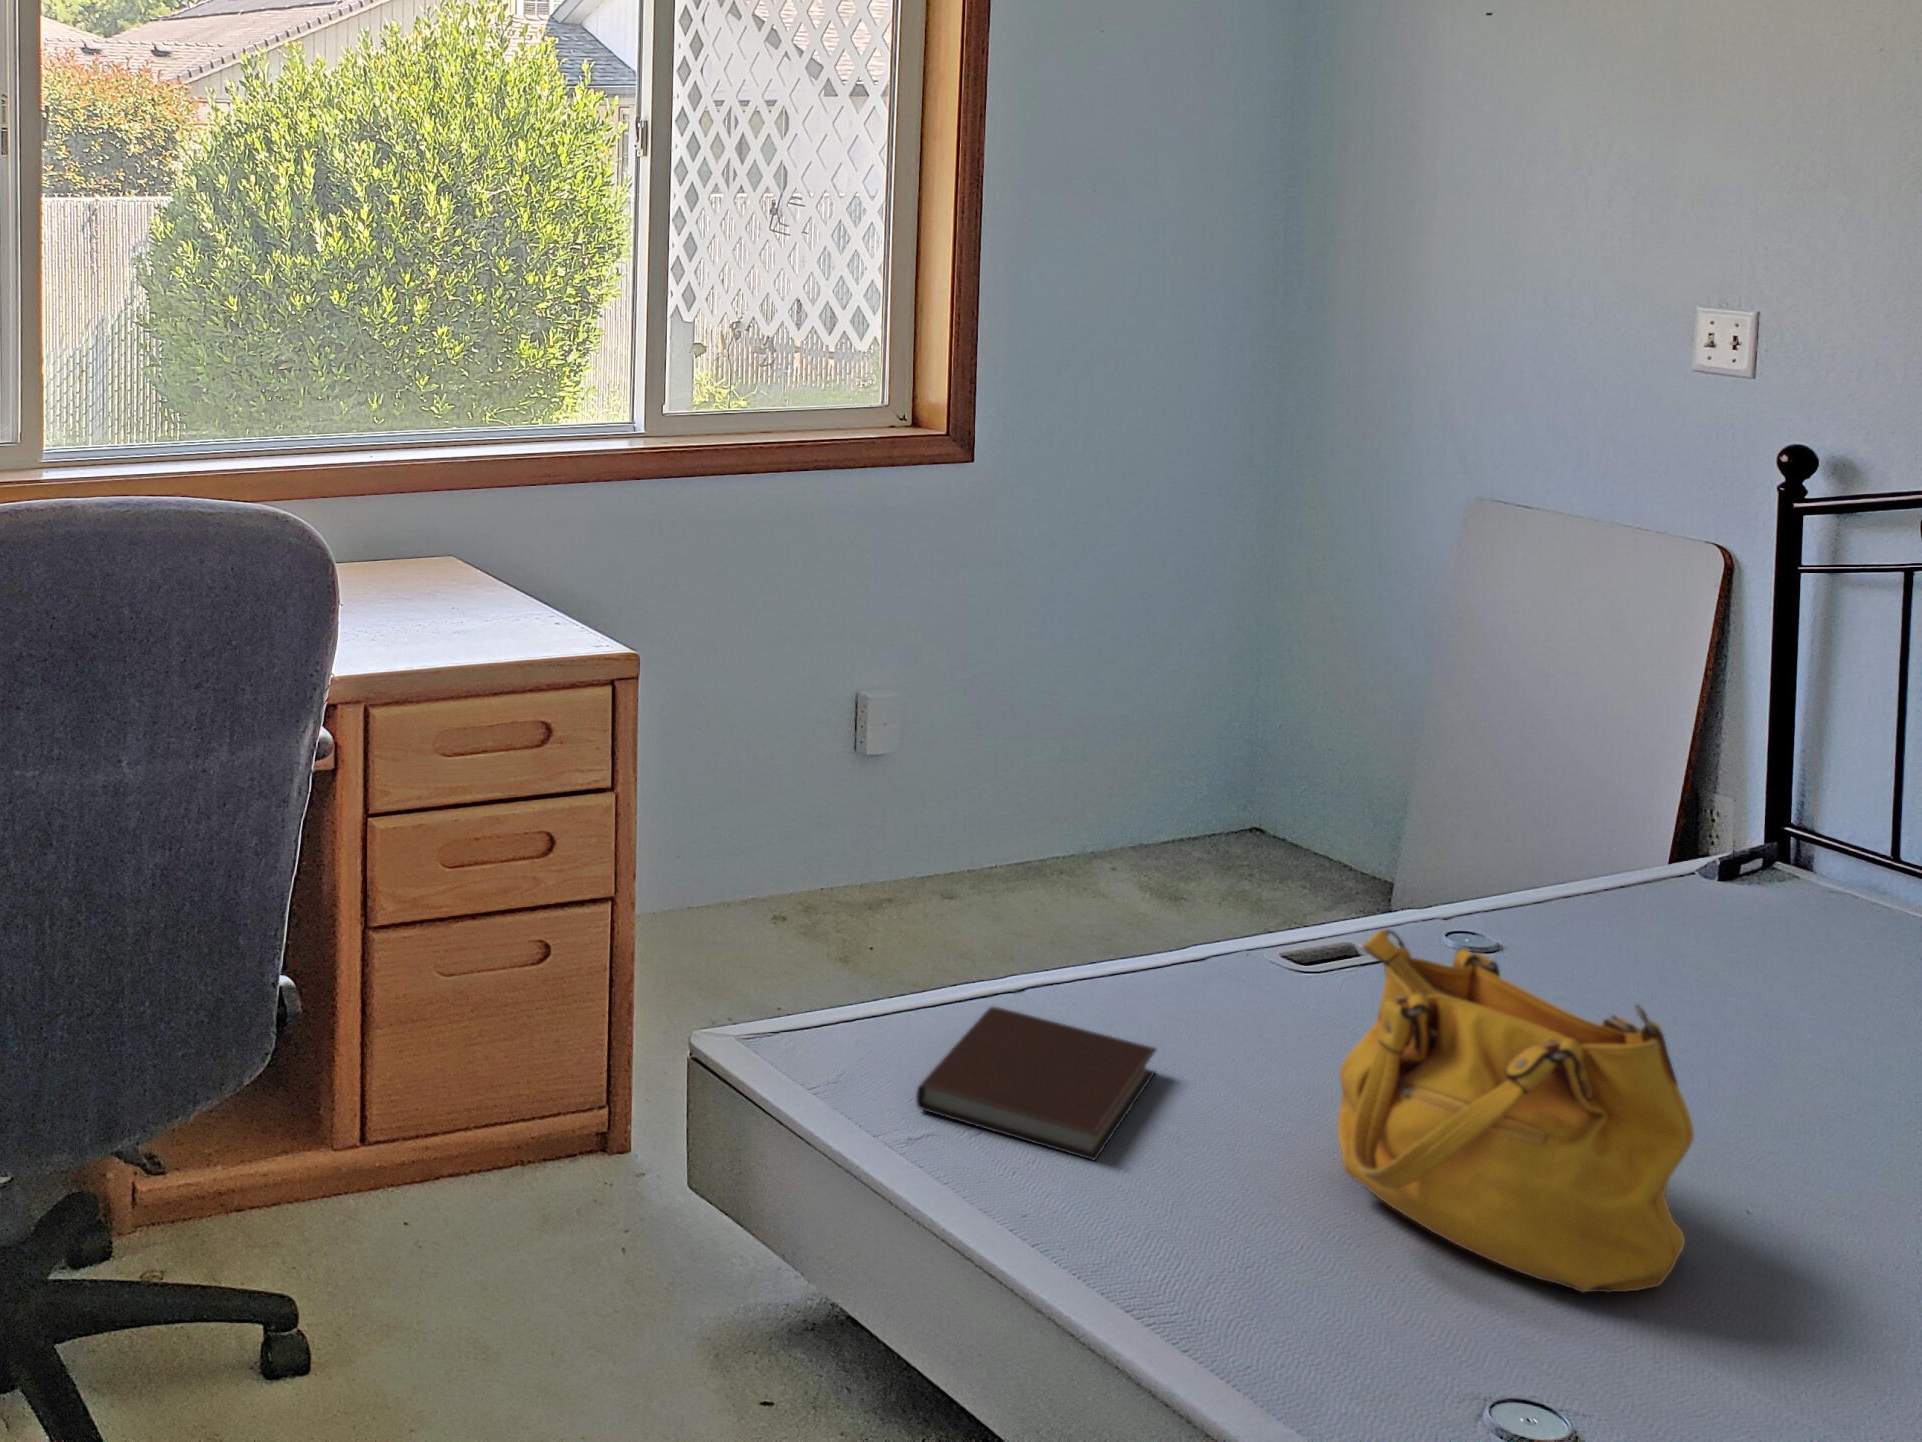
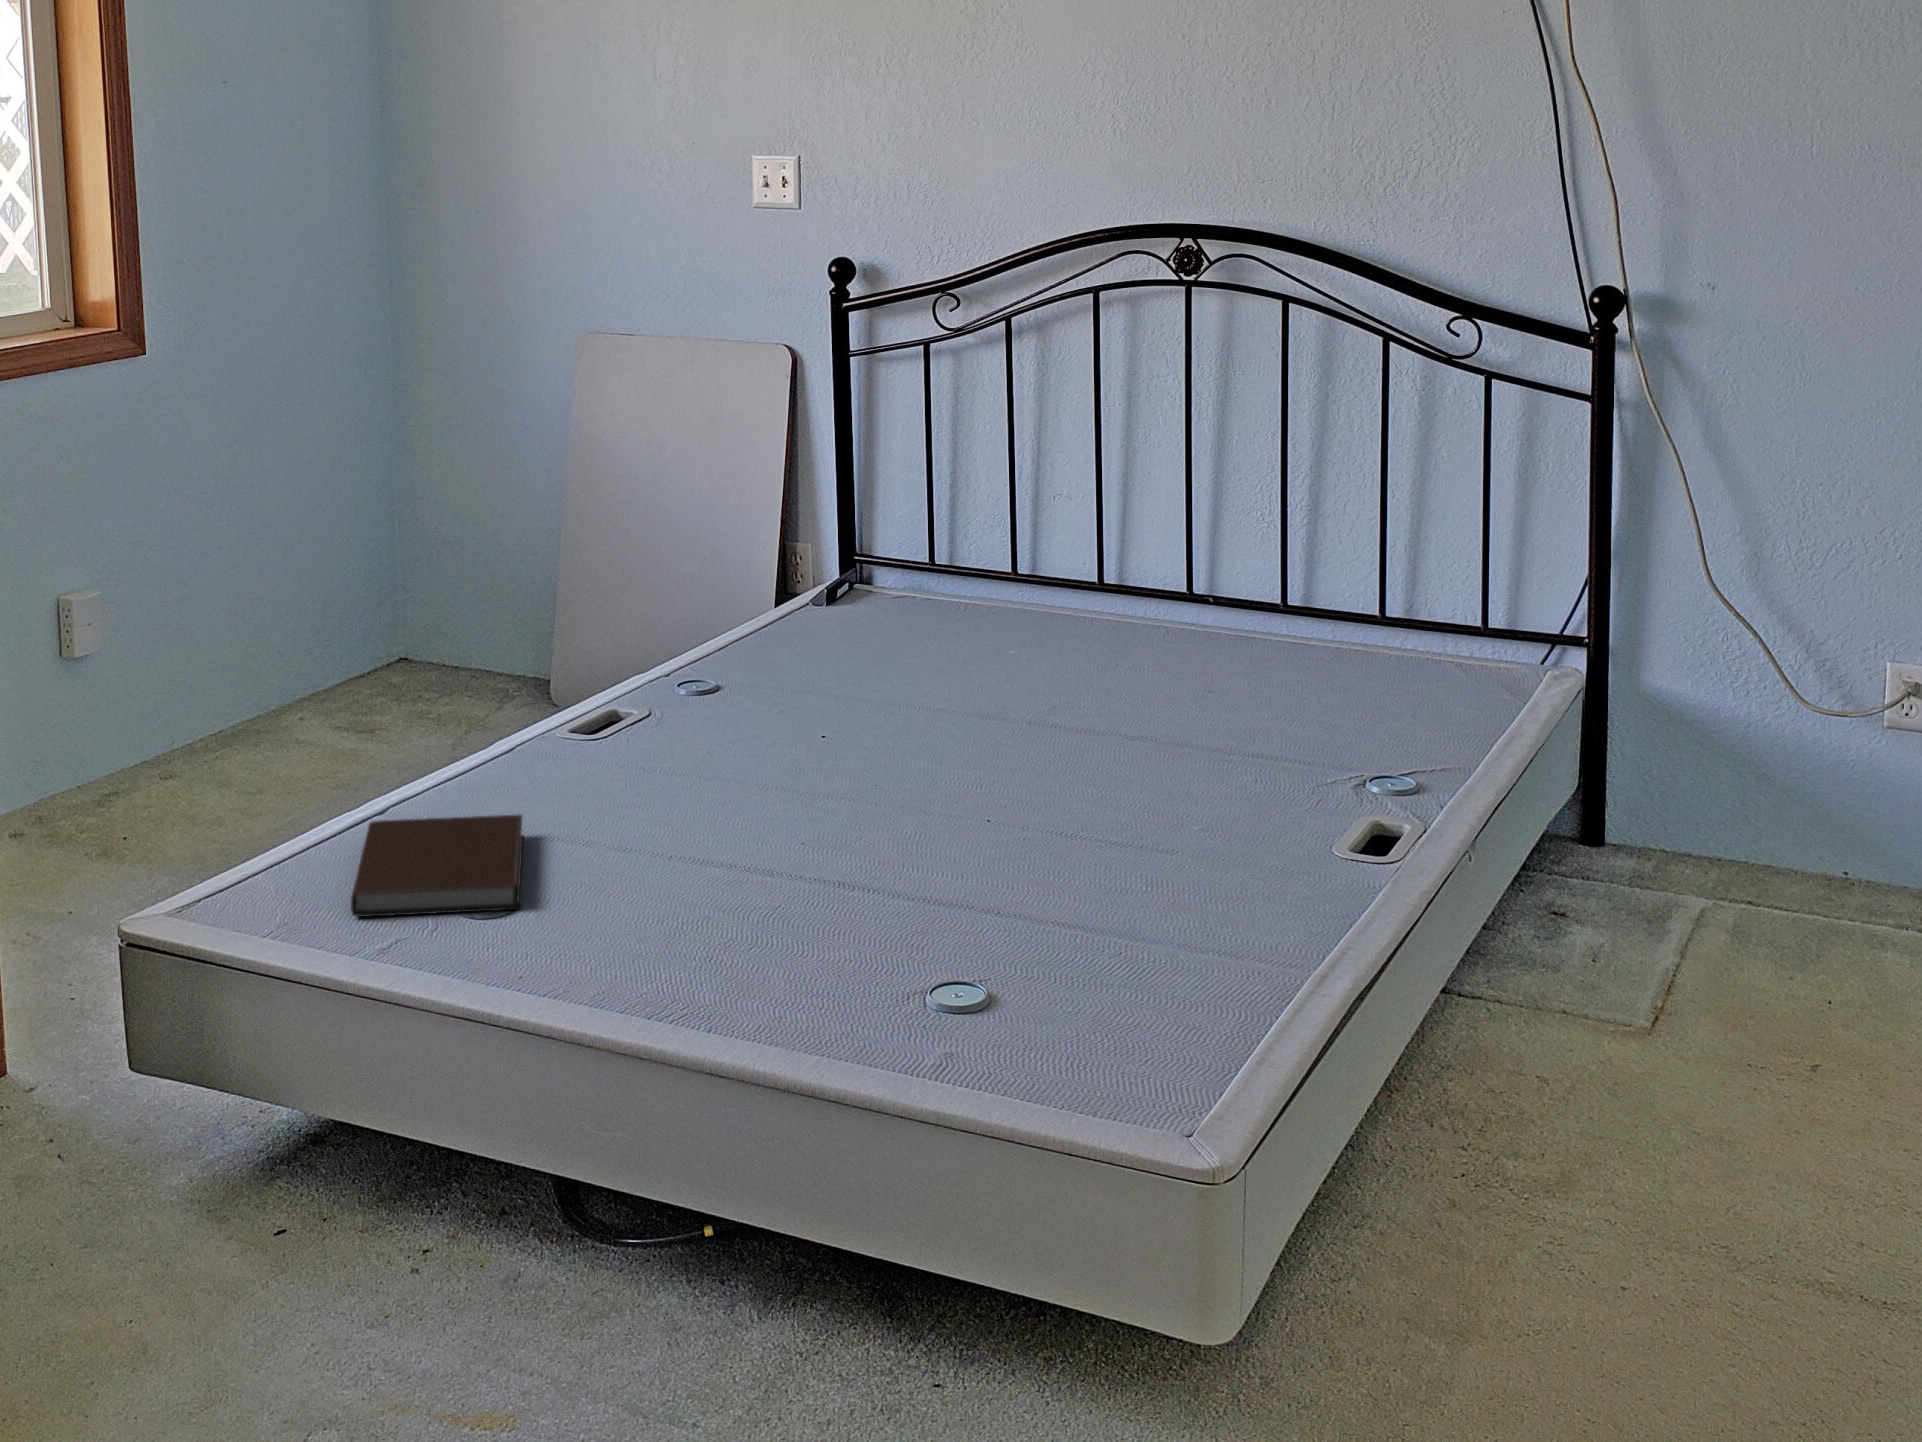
handbag: present [1338,929,1694,1293] -> none [686,655,949,885]

